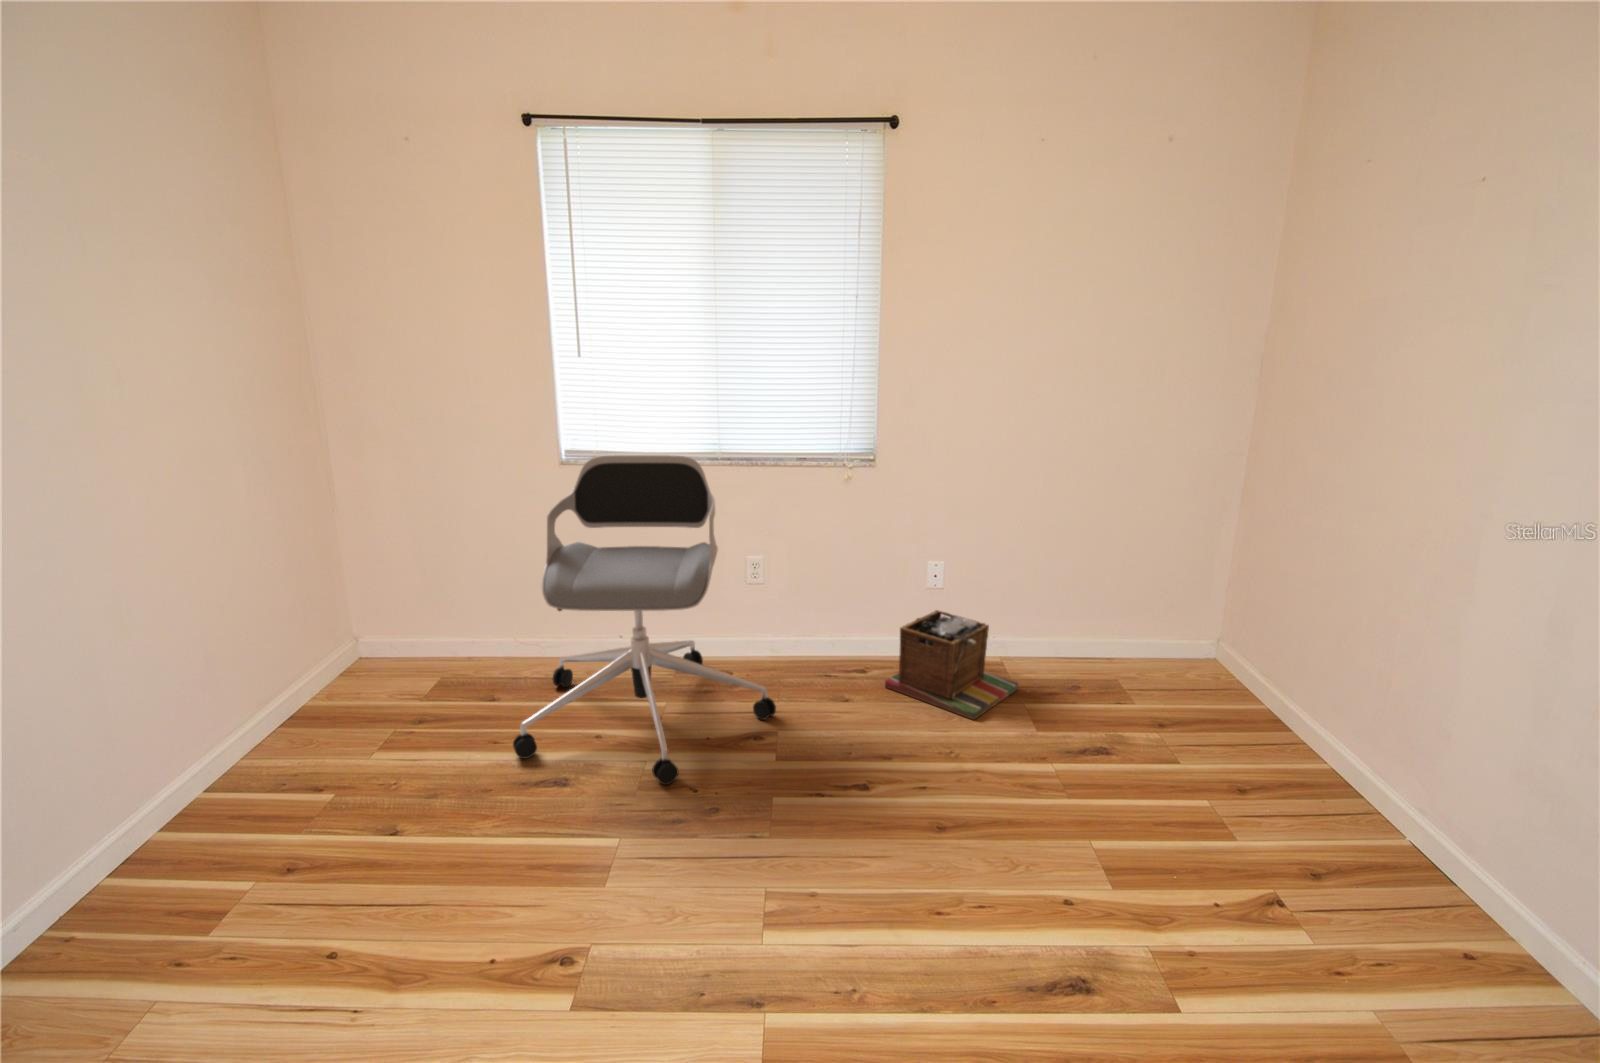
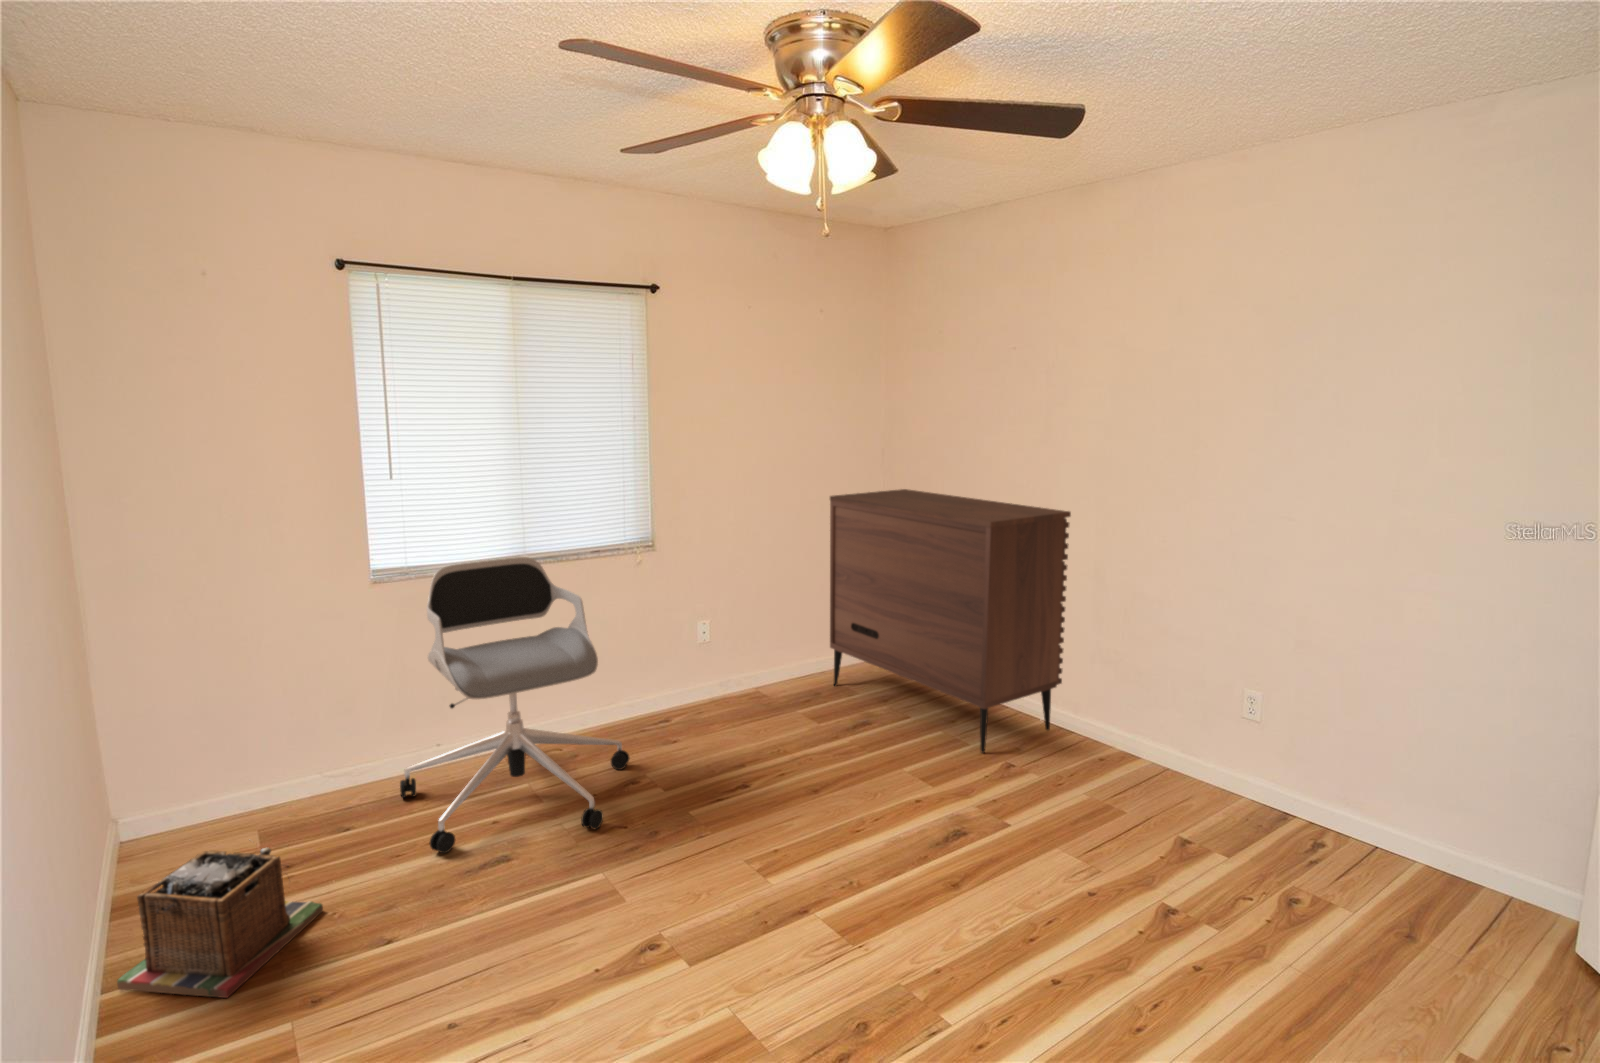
dresser: none [1115,419,1527,864] -> present [830,489,1071,753]
laundry basket: present [885,610,1018,720] -> present [117,839,323,998]

